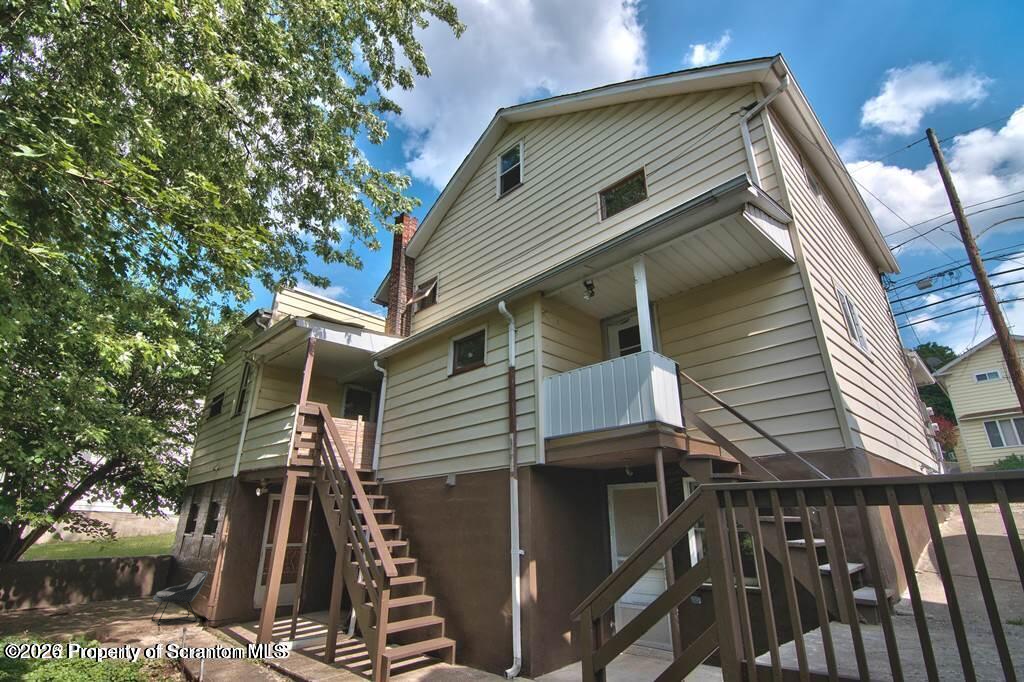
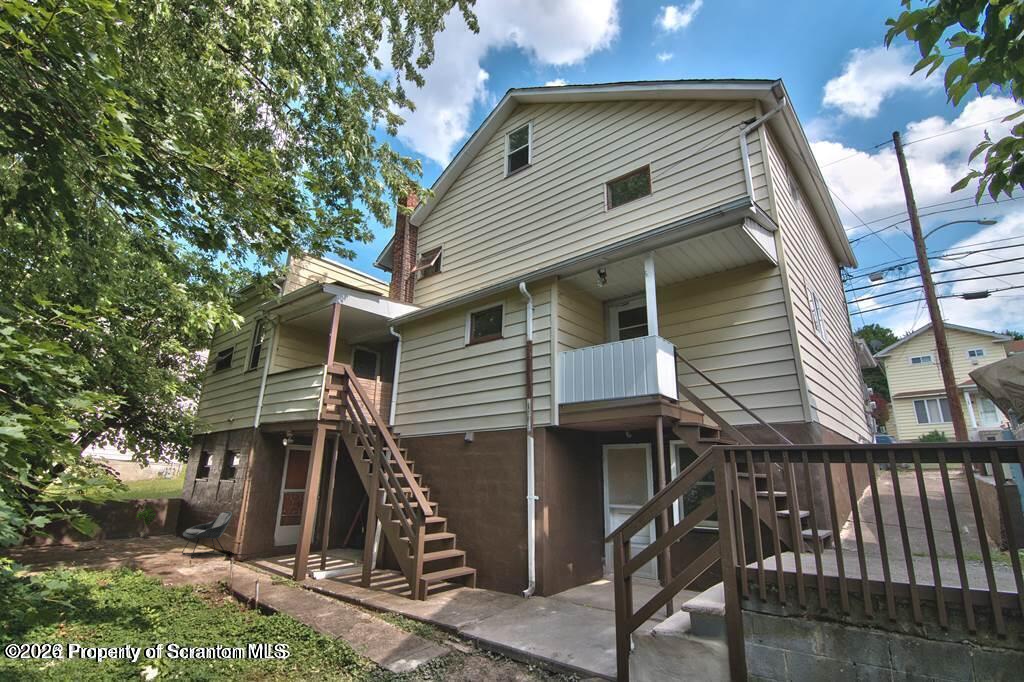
potted plant: none [121,568,142,601] -> present [136,509,156,538]

